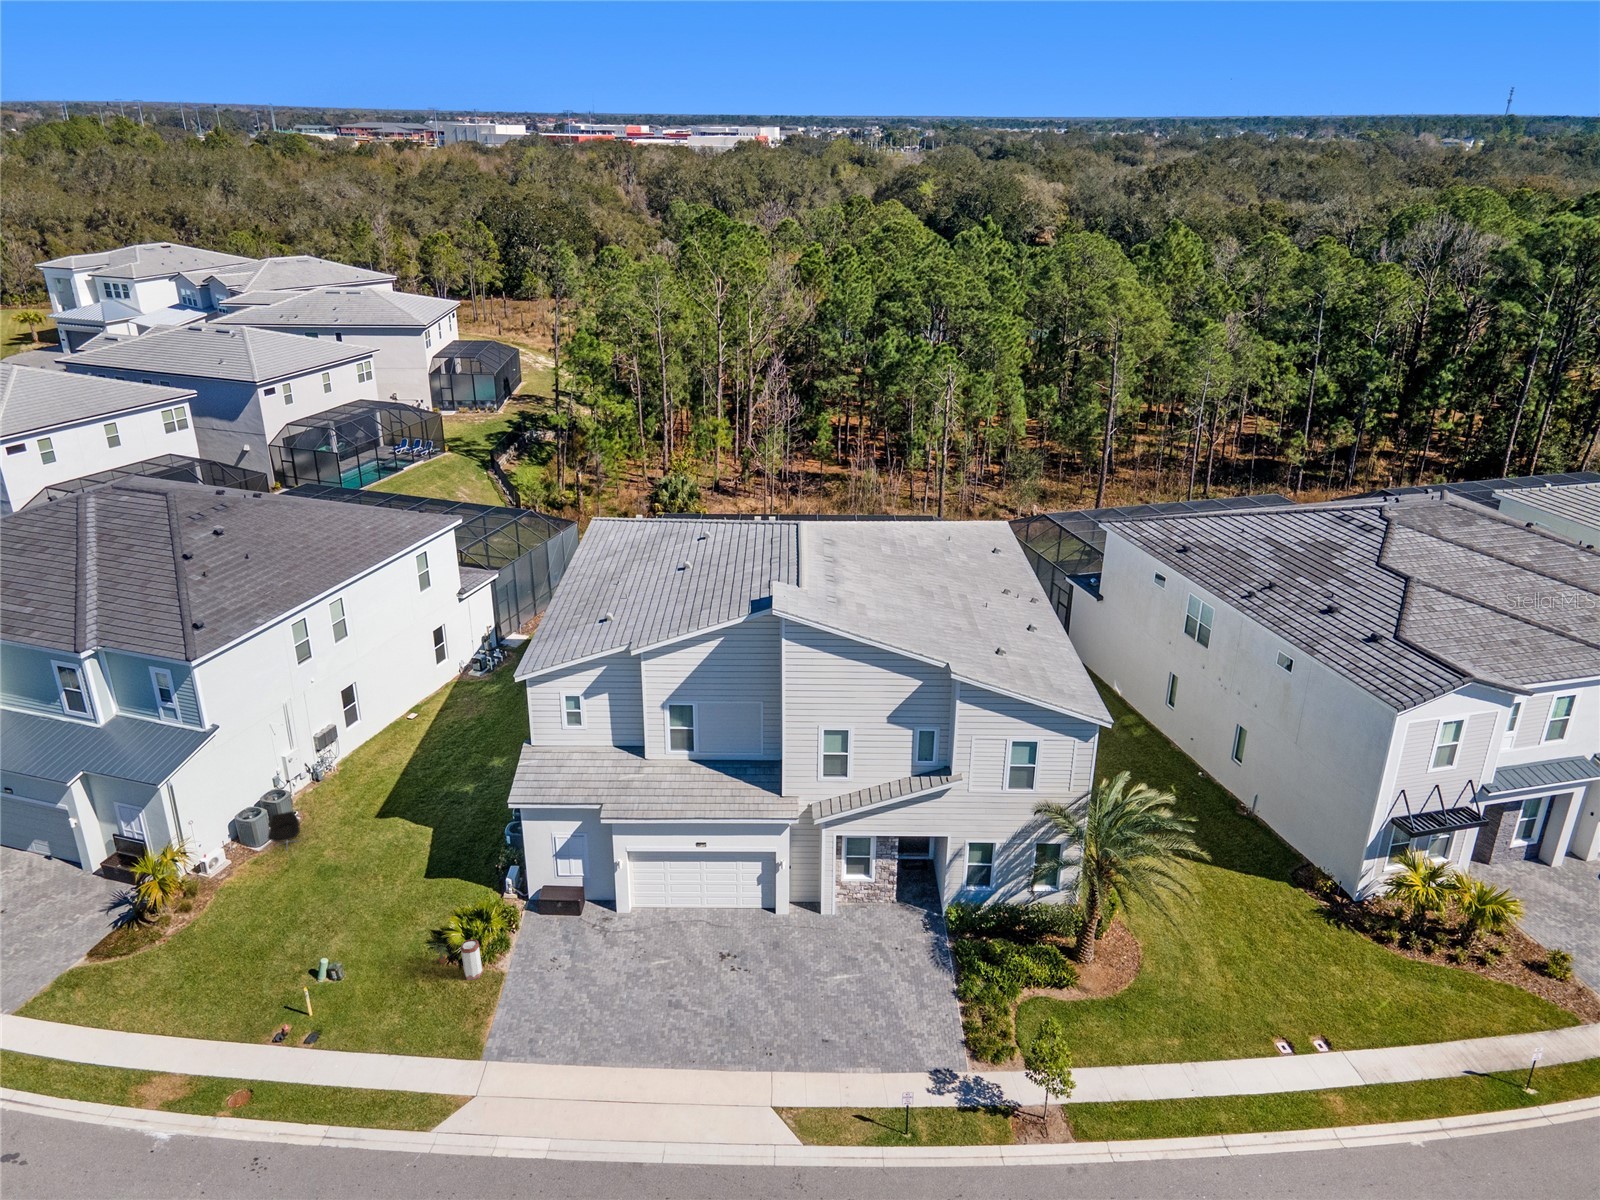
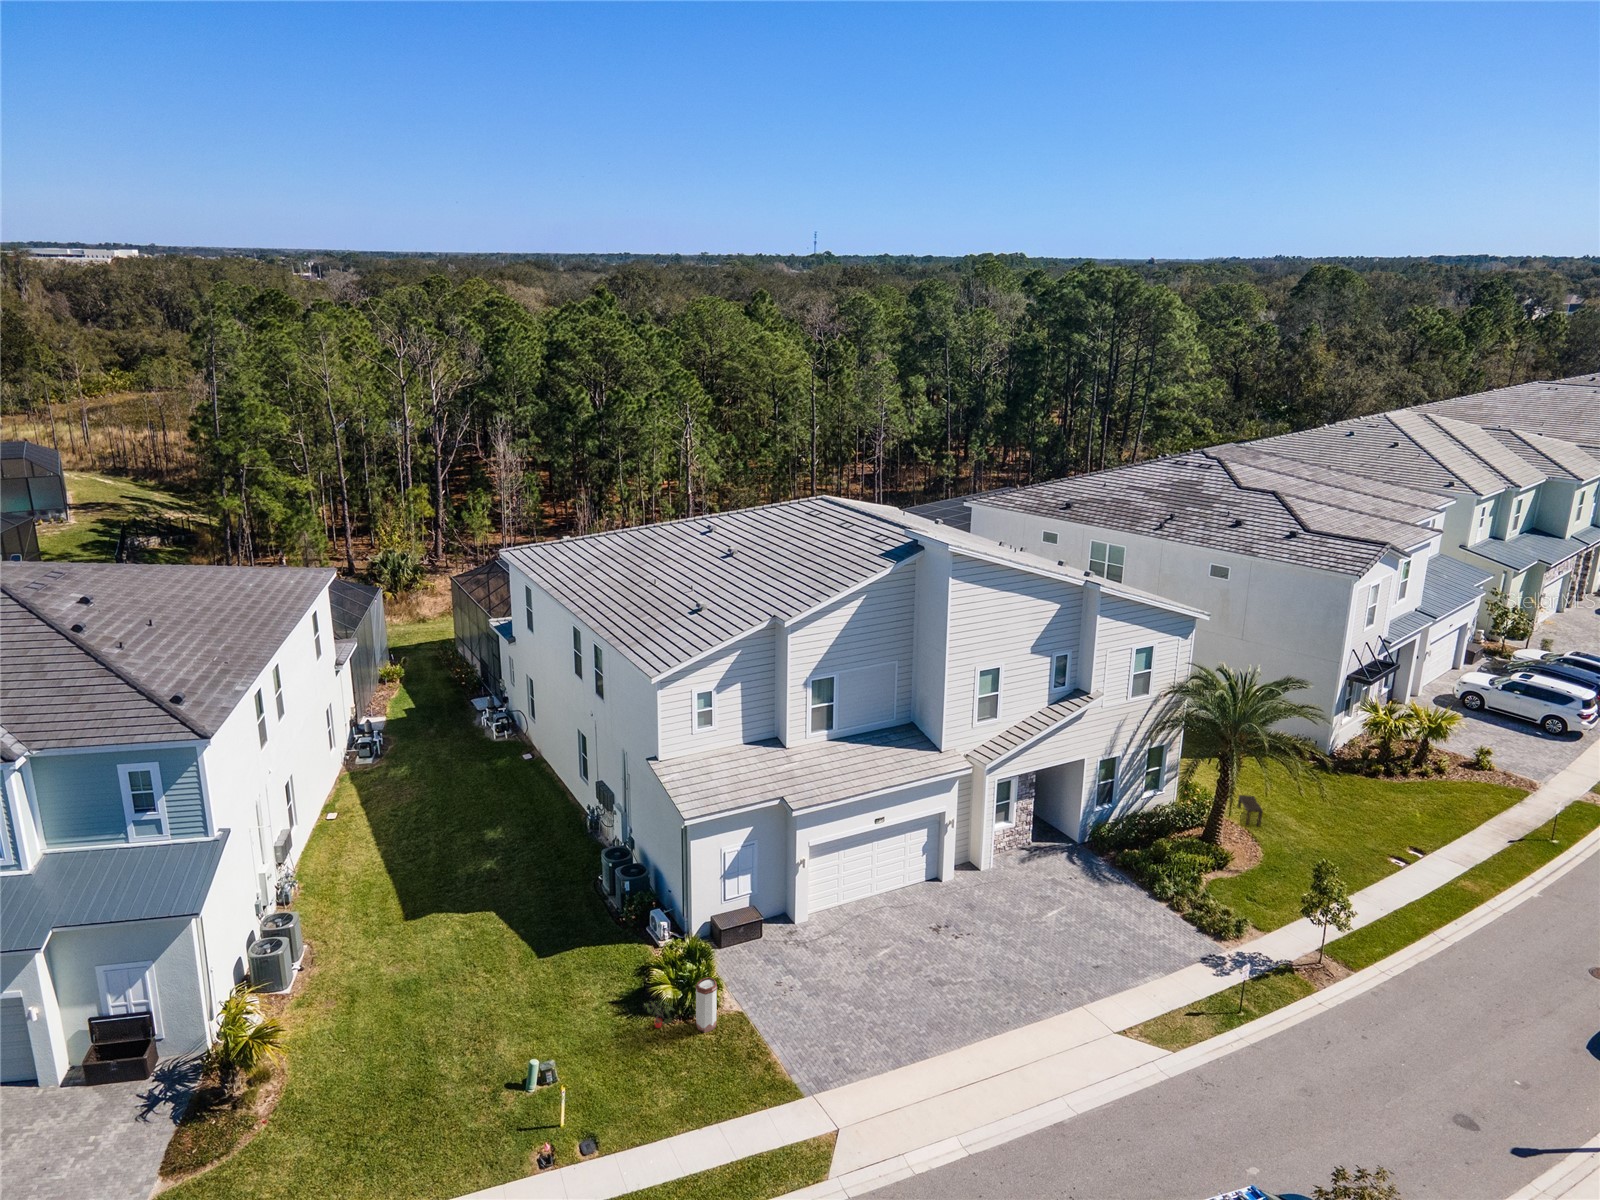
lounge chair: present [268,811,300,849] -> none [297,931,347,982]
bench: none [1146,910,1176,951] -> present [1237,795,1263,826]

